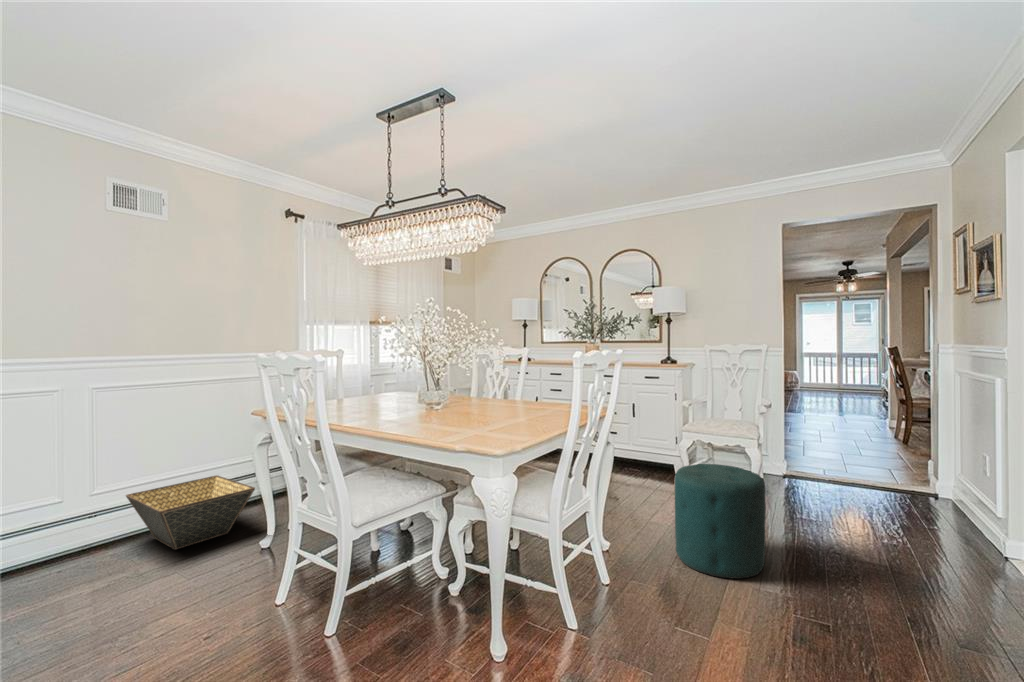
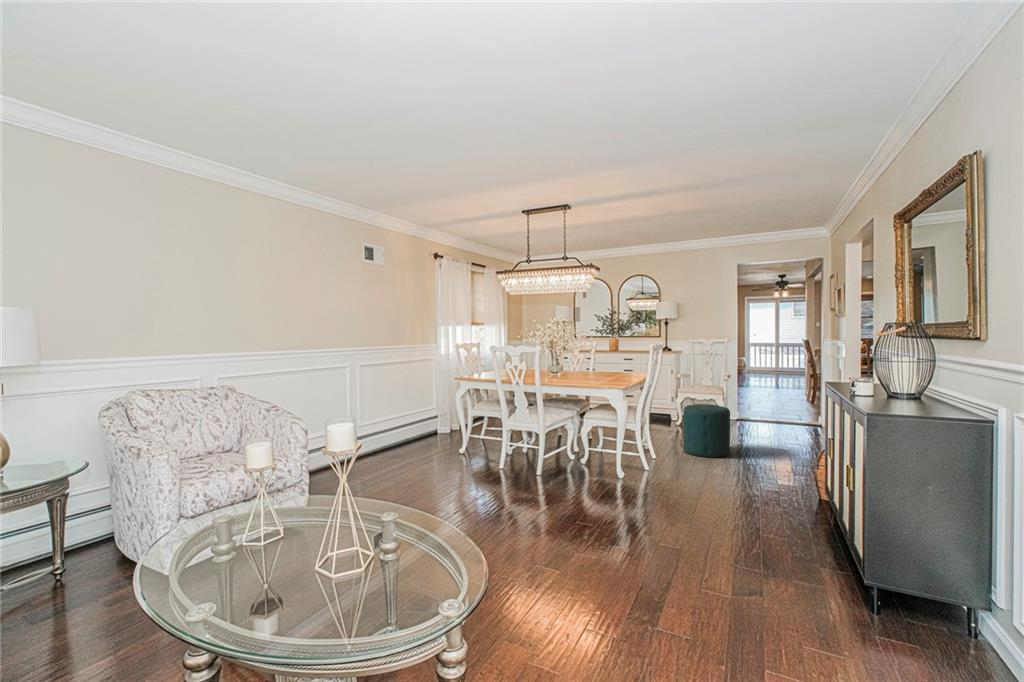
basket: present [126,475,255,550] -> none [370,421,441,458]

